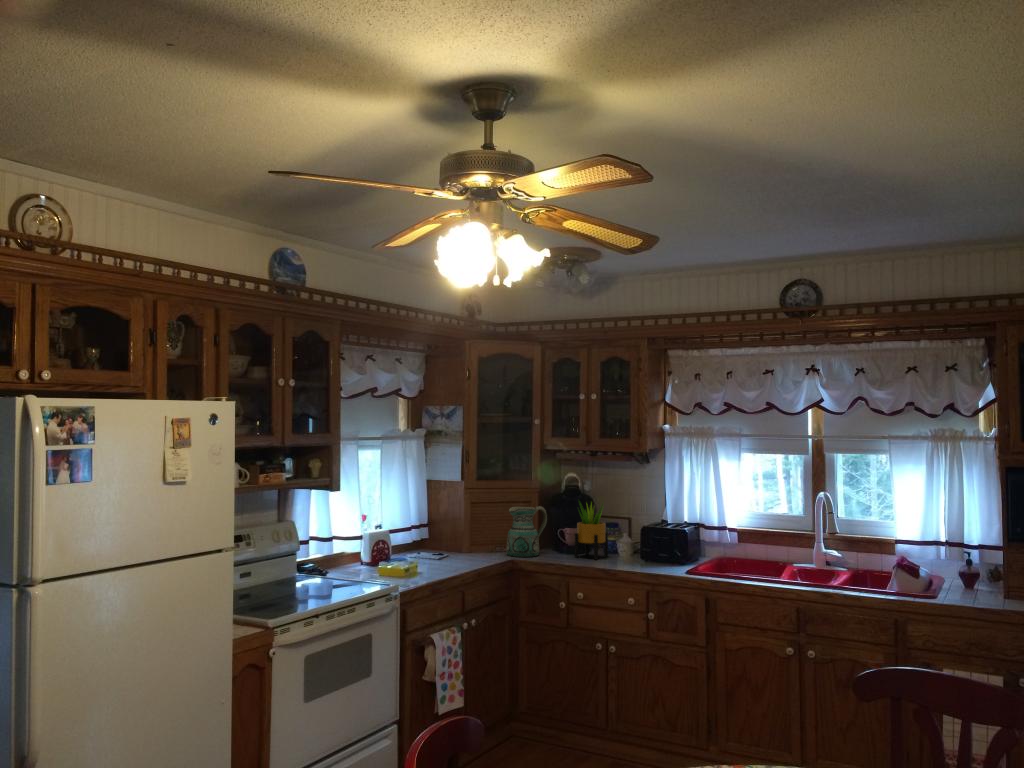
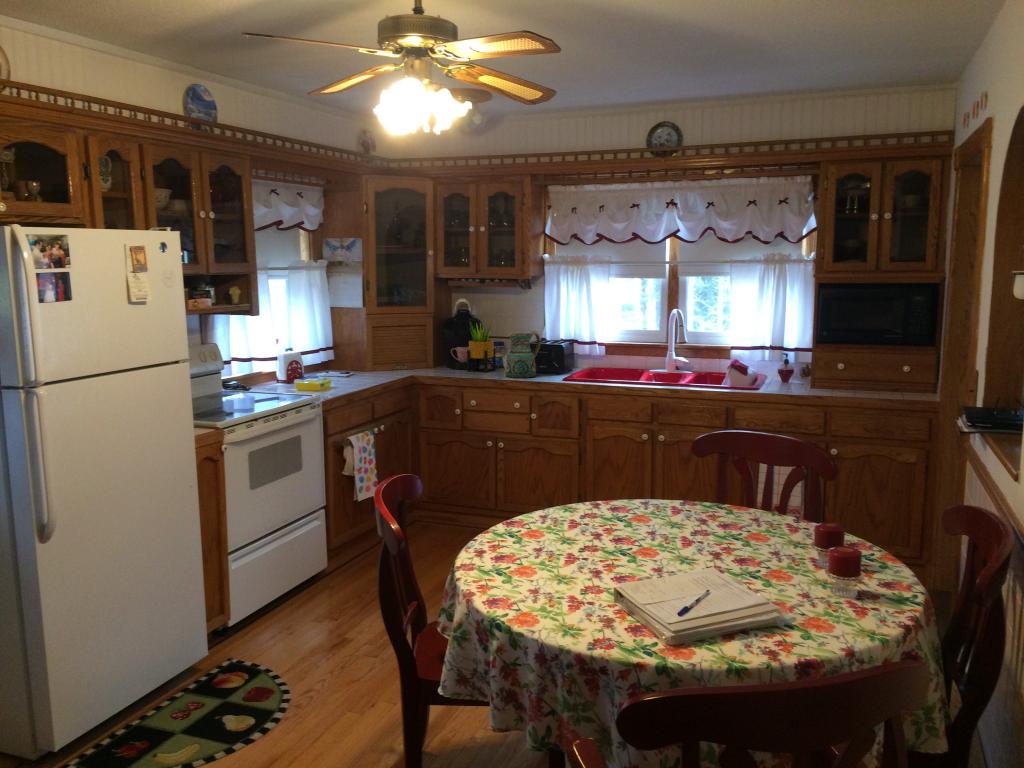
ceramic pitcher: present [507,506,547,557] -> present [506,331,540,378]

